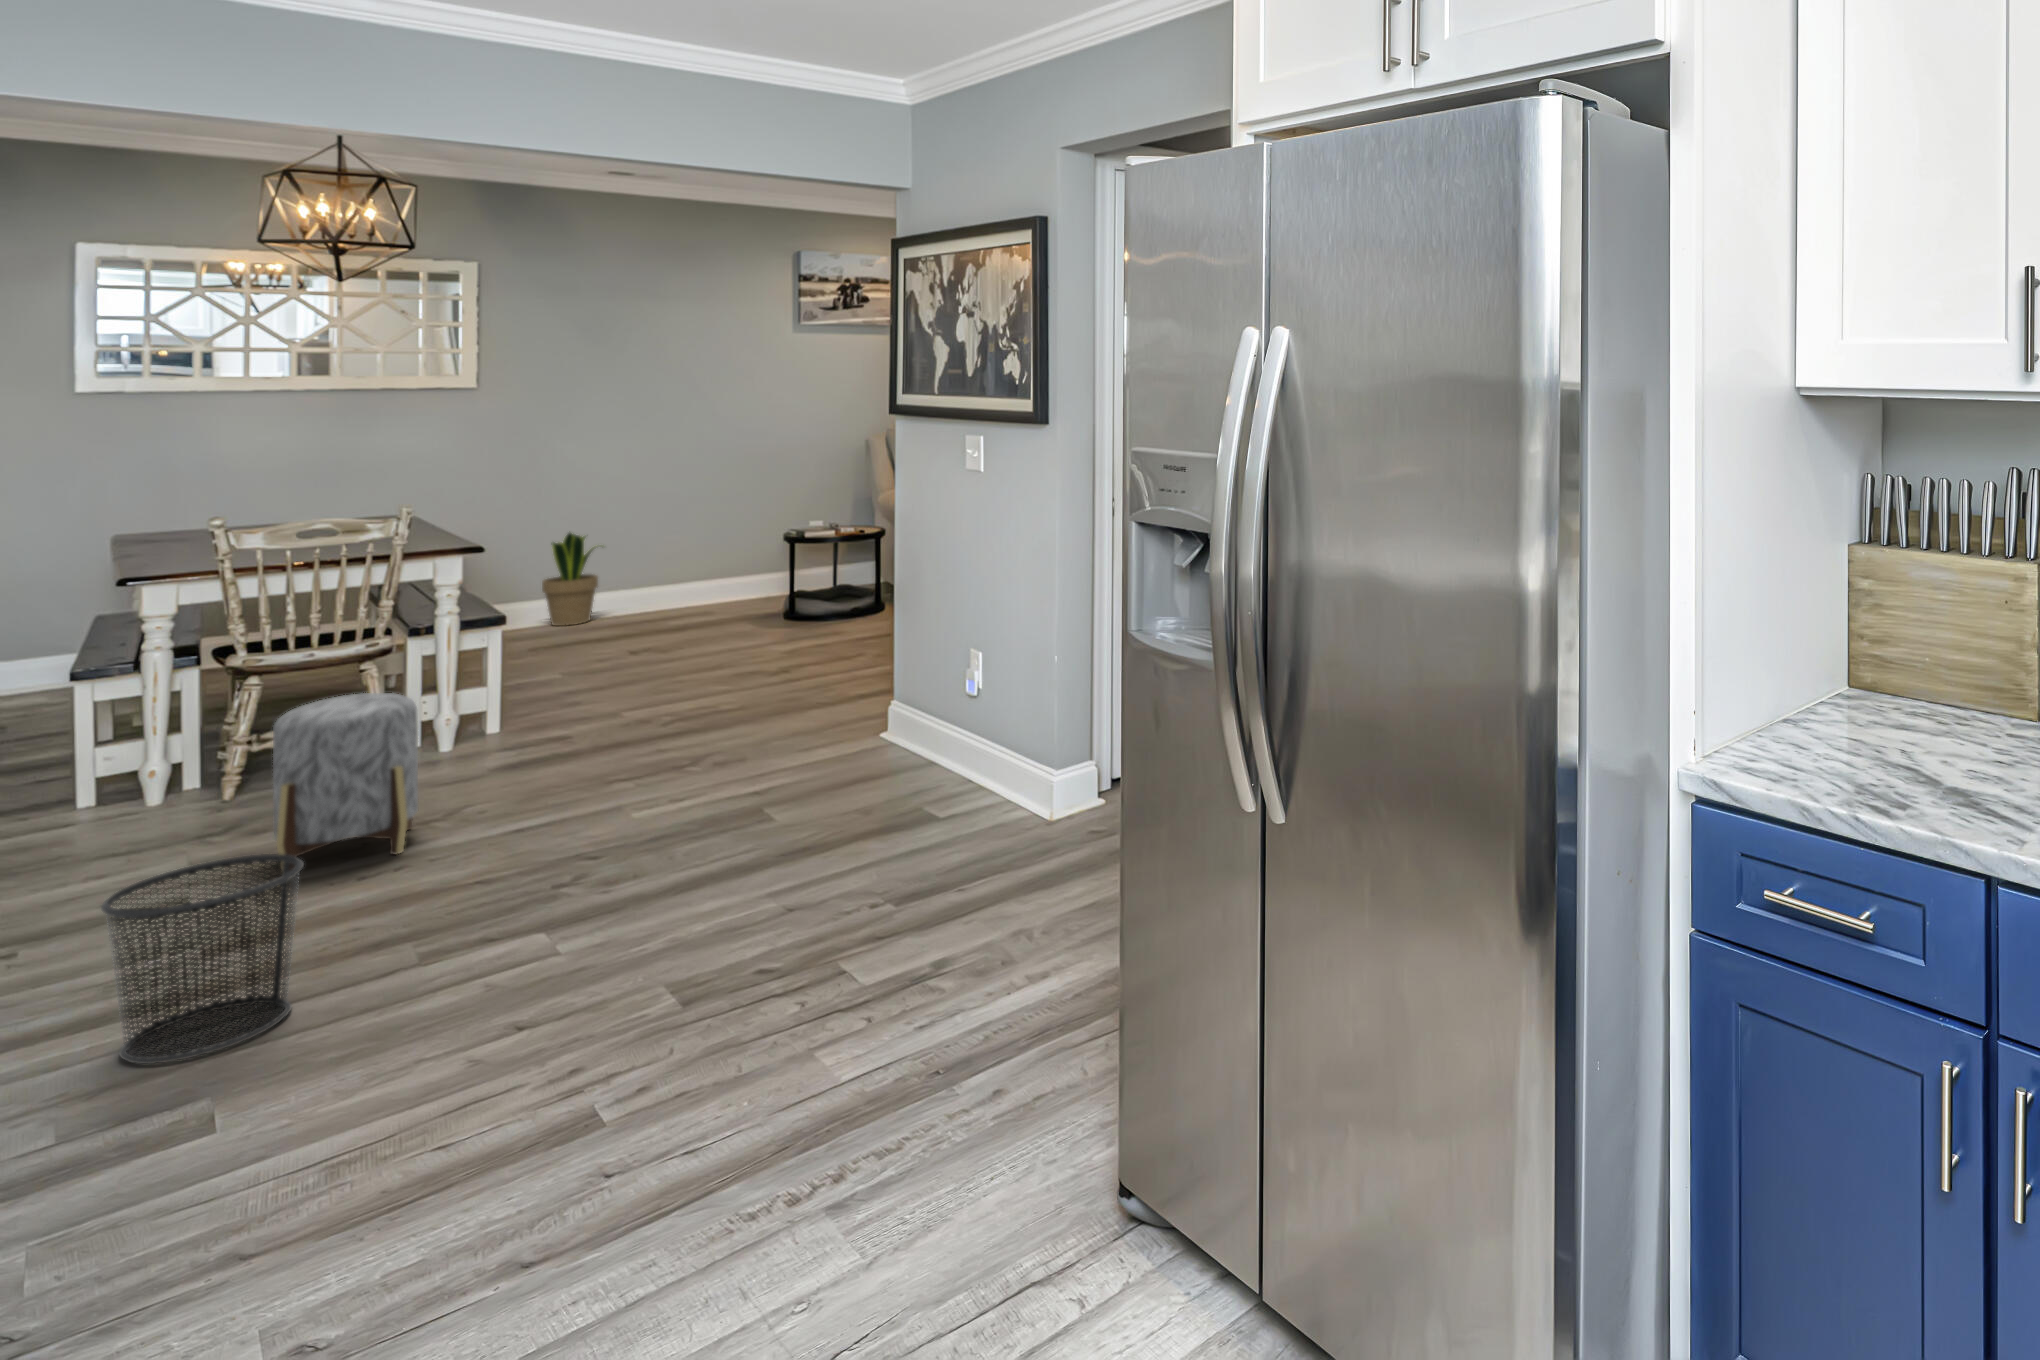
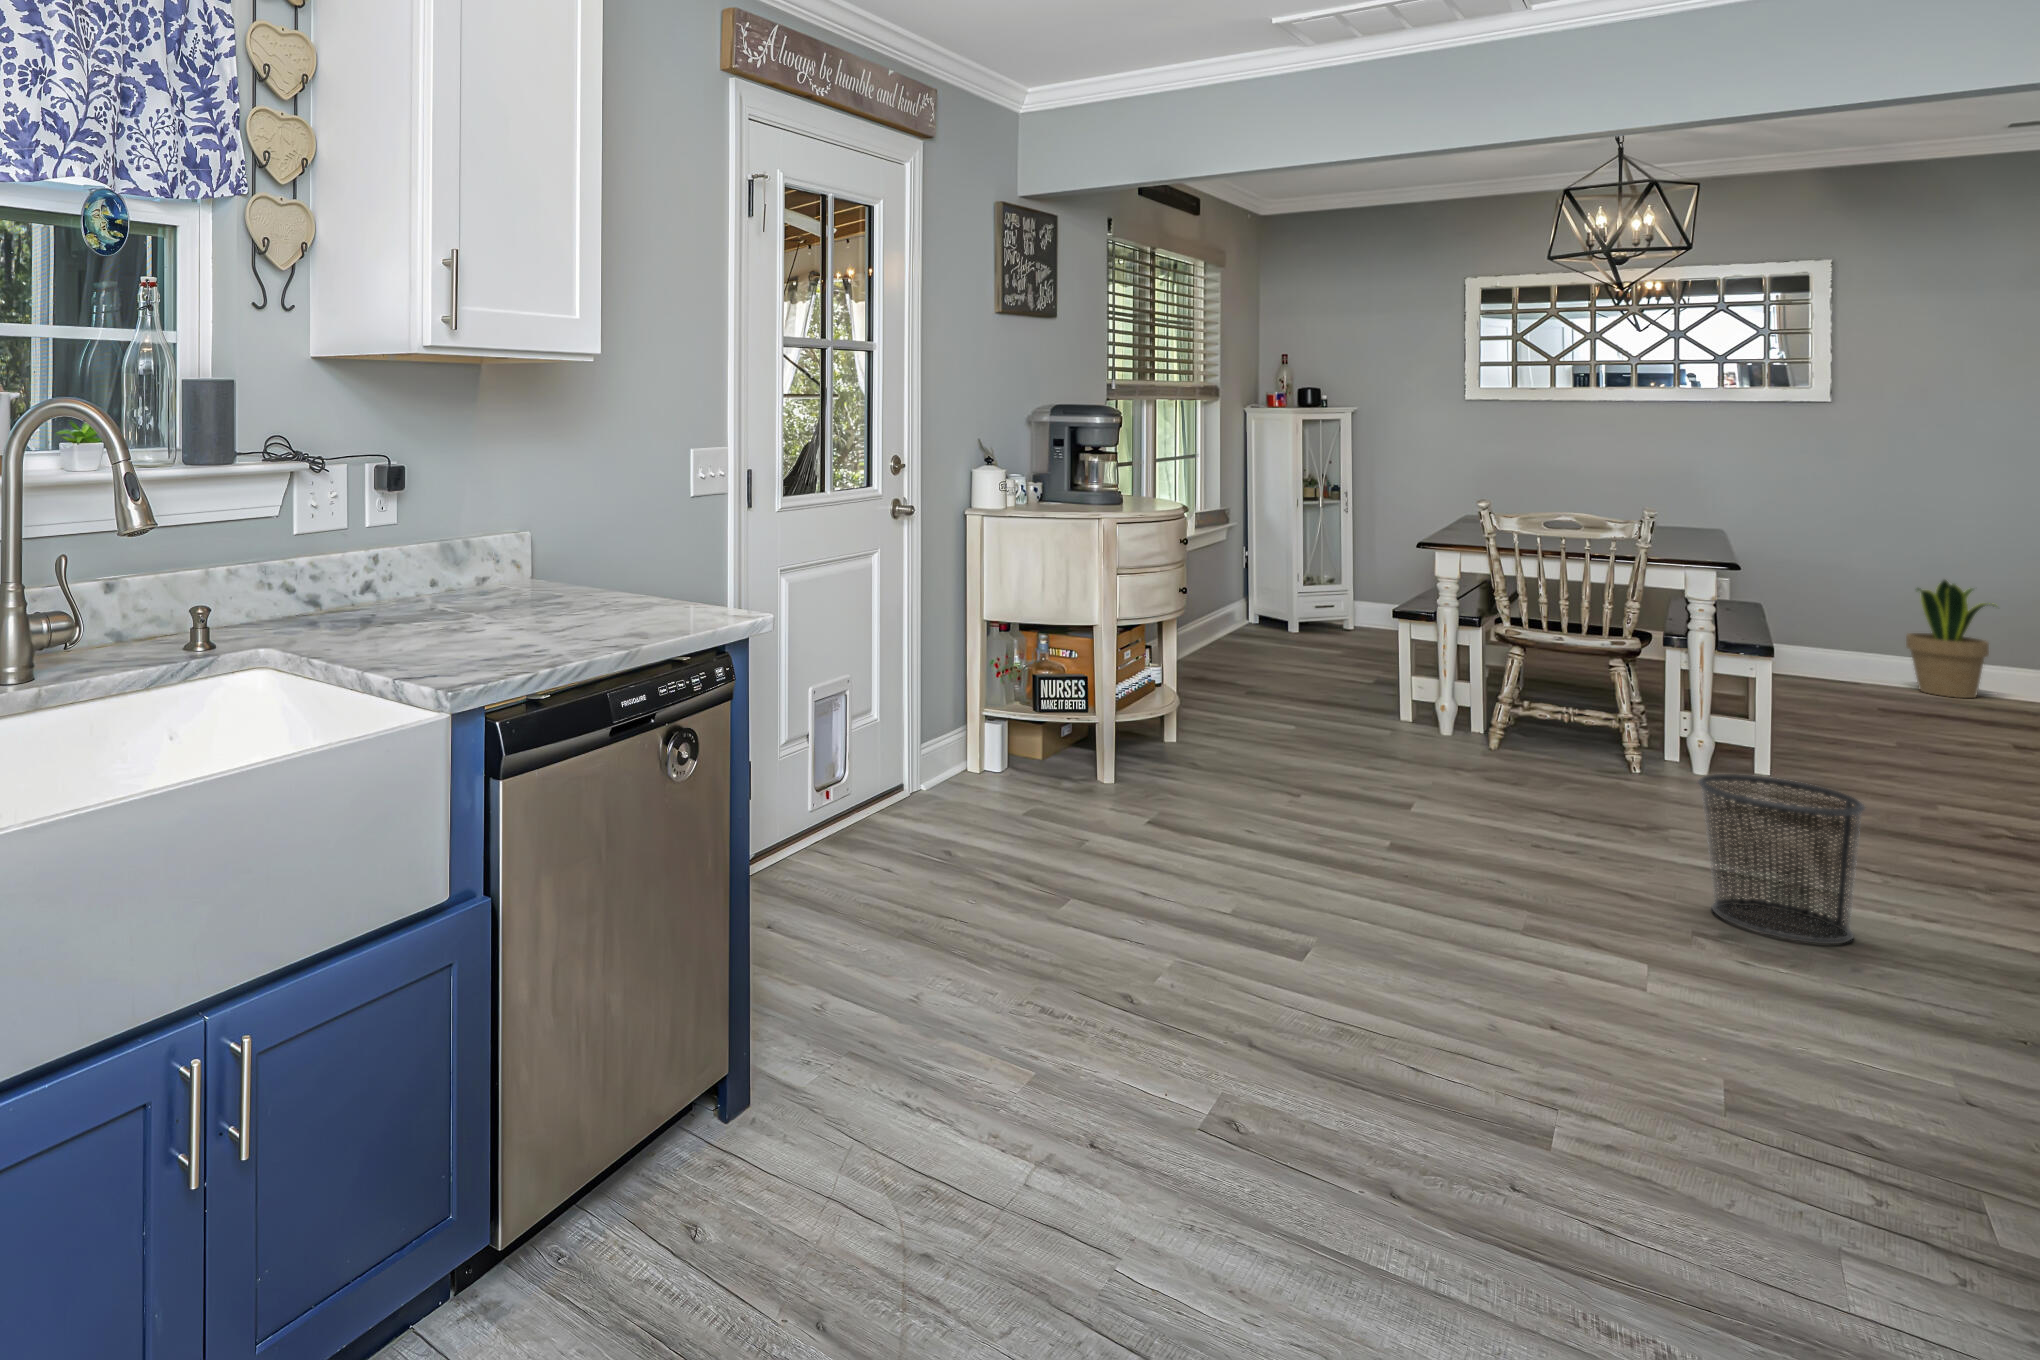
stool: present [273,693,418,870] -> none [1471,671,1607,842]
waste bin: present [101,854,304,1064] -> present [1698,774,1865,944]

